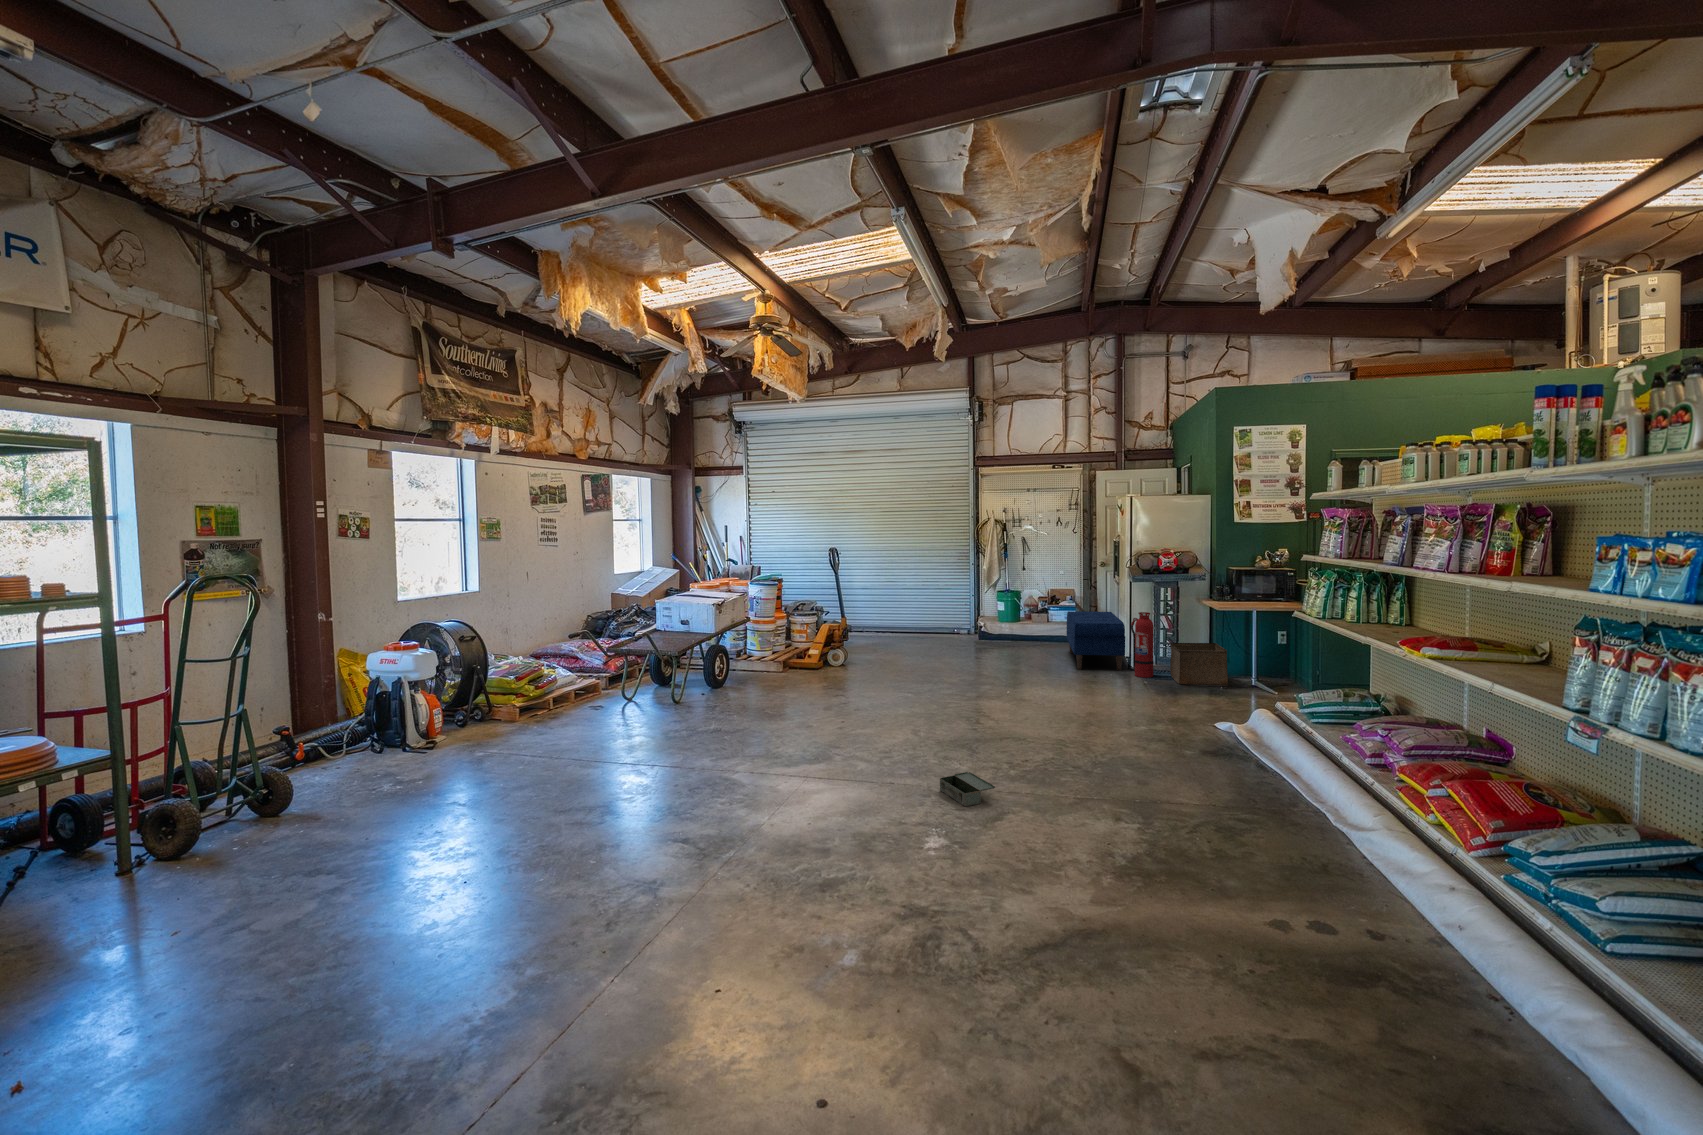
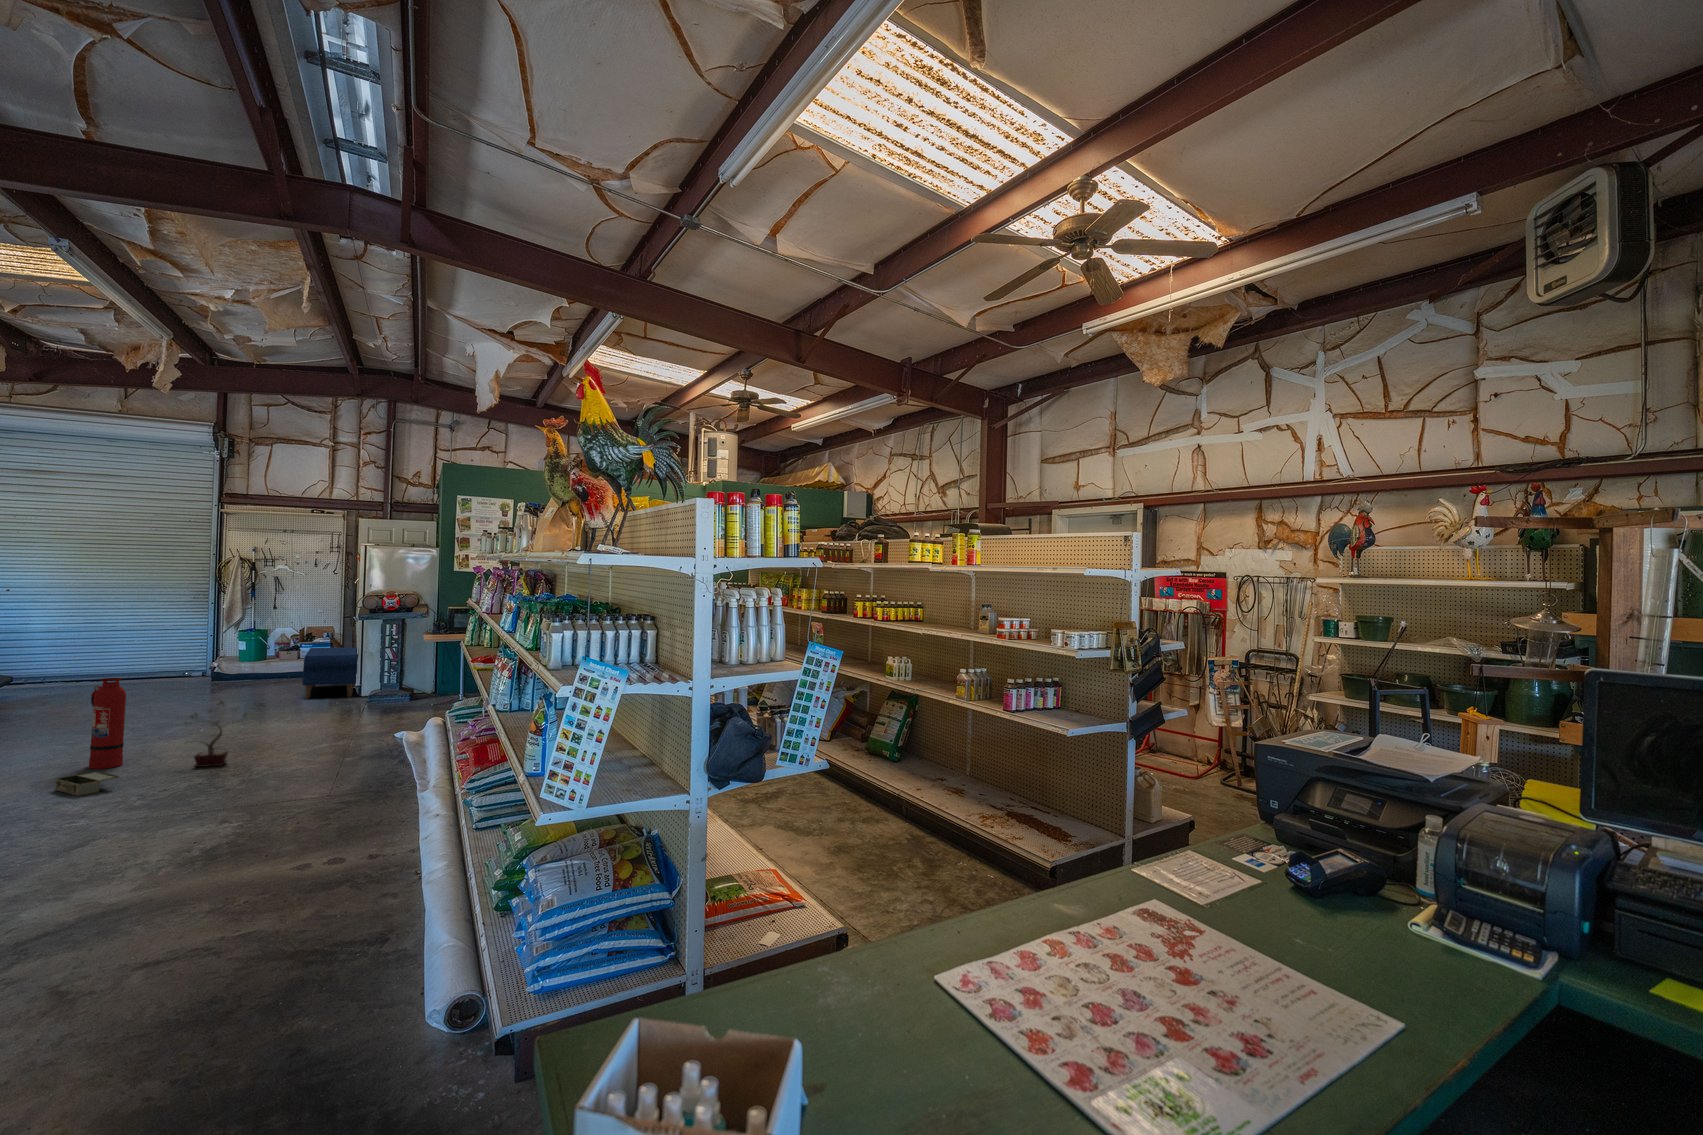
fire extinguisher: present [1131,612,1154,678] -> present [89,678,126,769]
storage bin: present [1170,643,1228,686] -> none [395,668,439,703]
potted plant: none [1033,696,1108,776] -> present [188,701,250,767]

